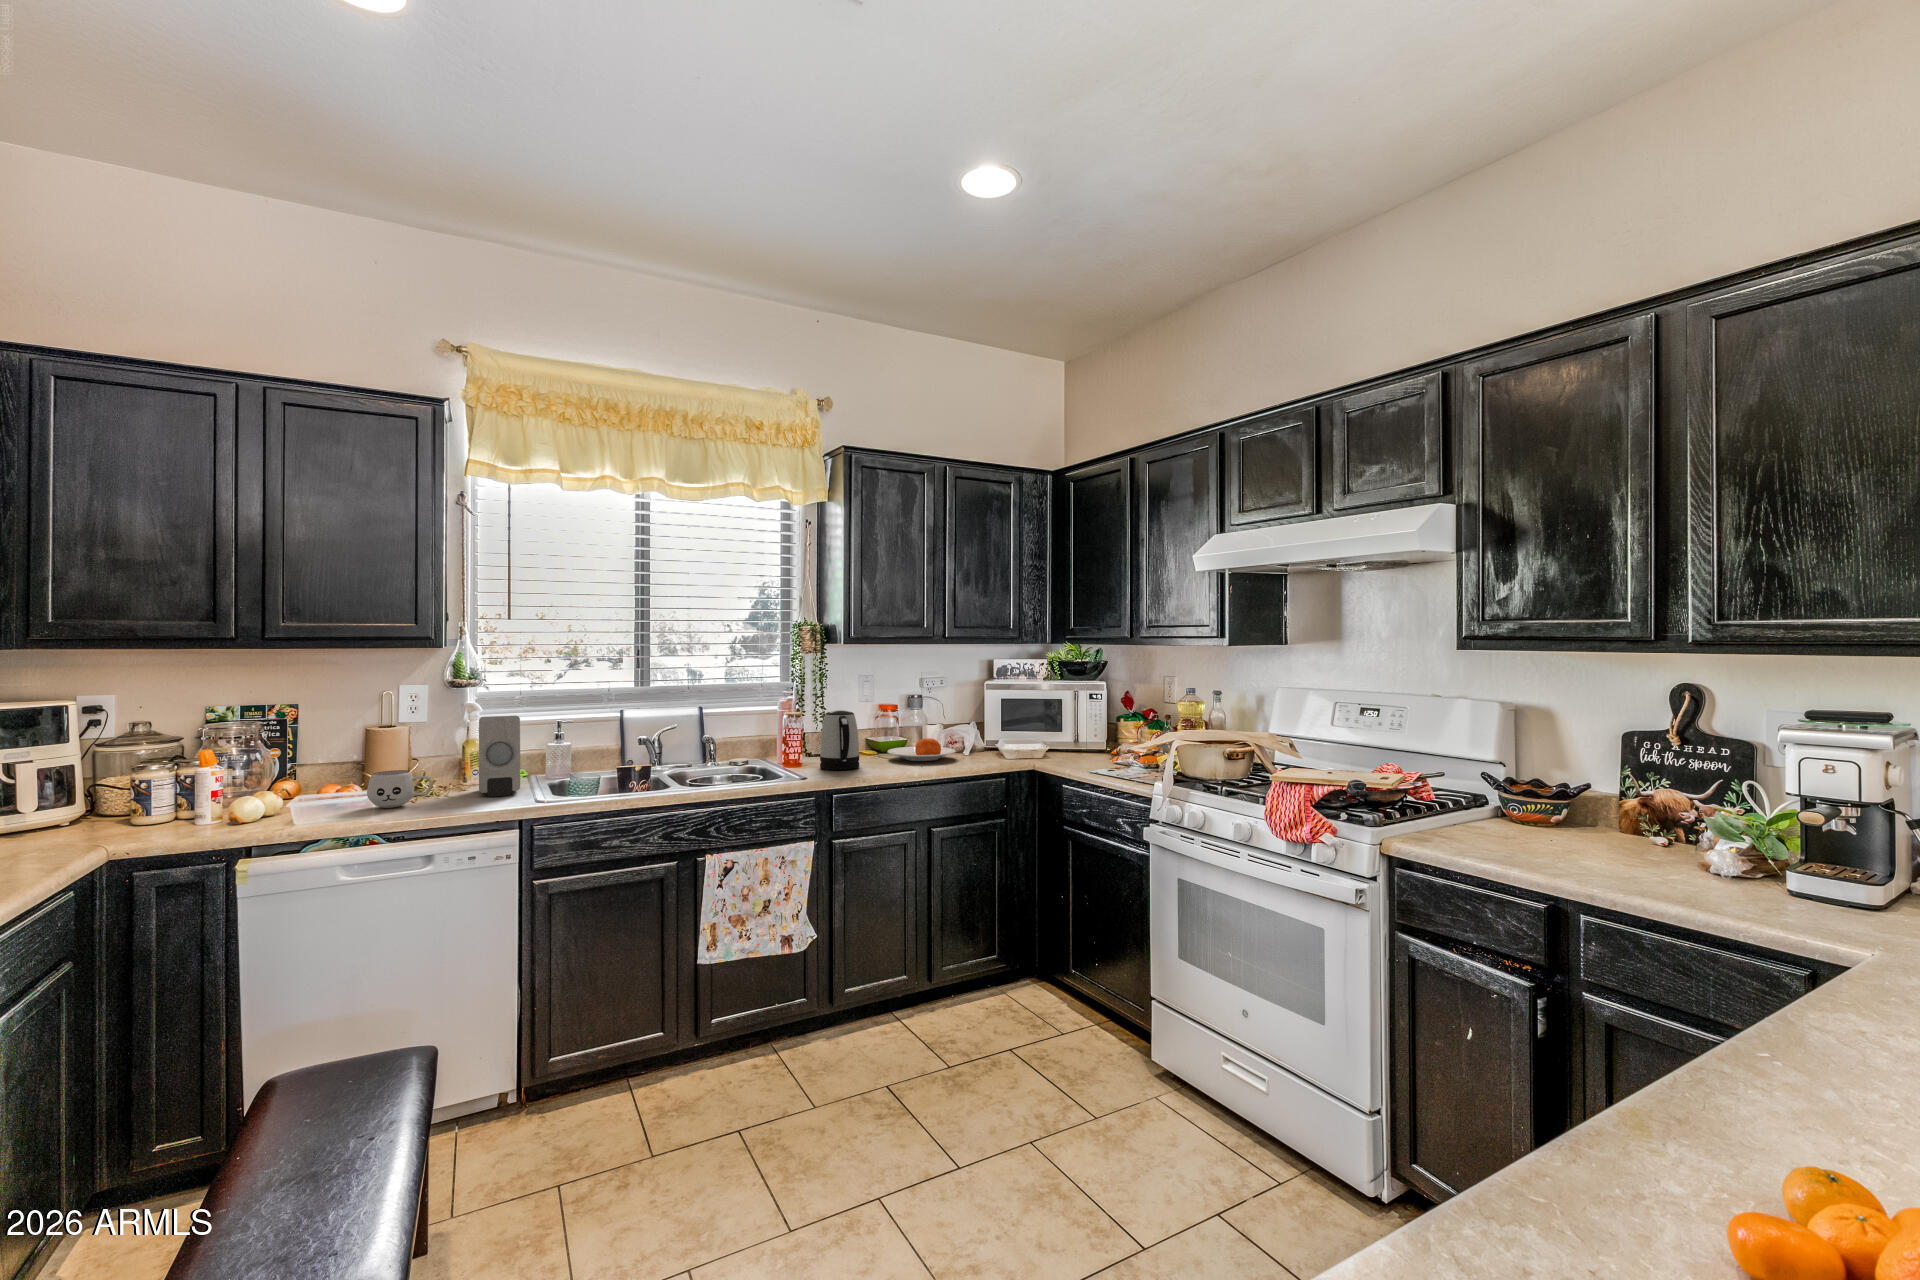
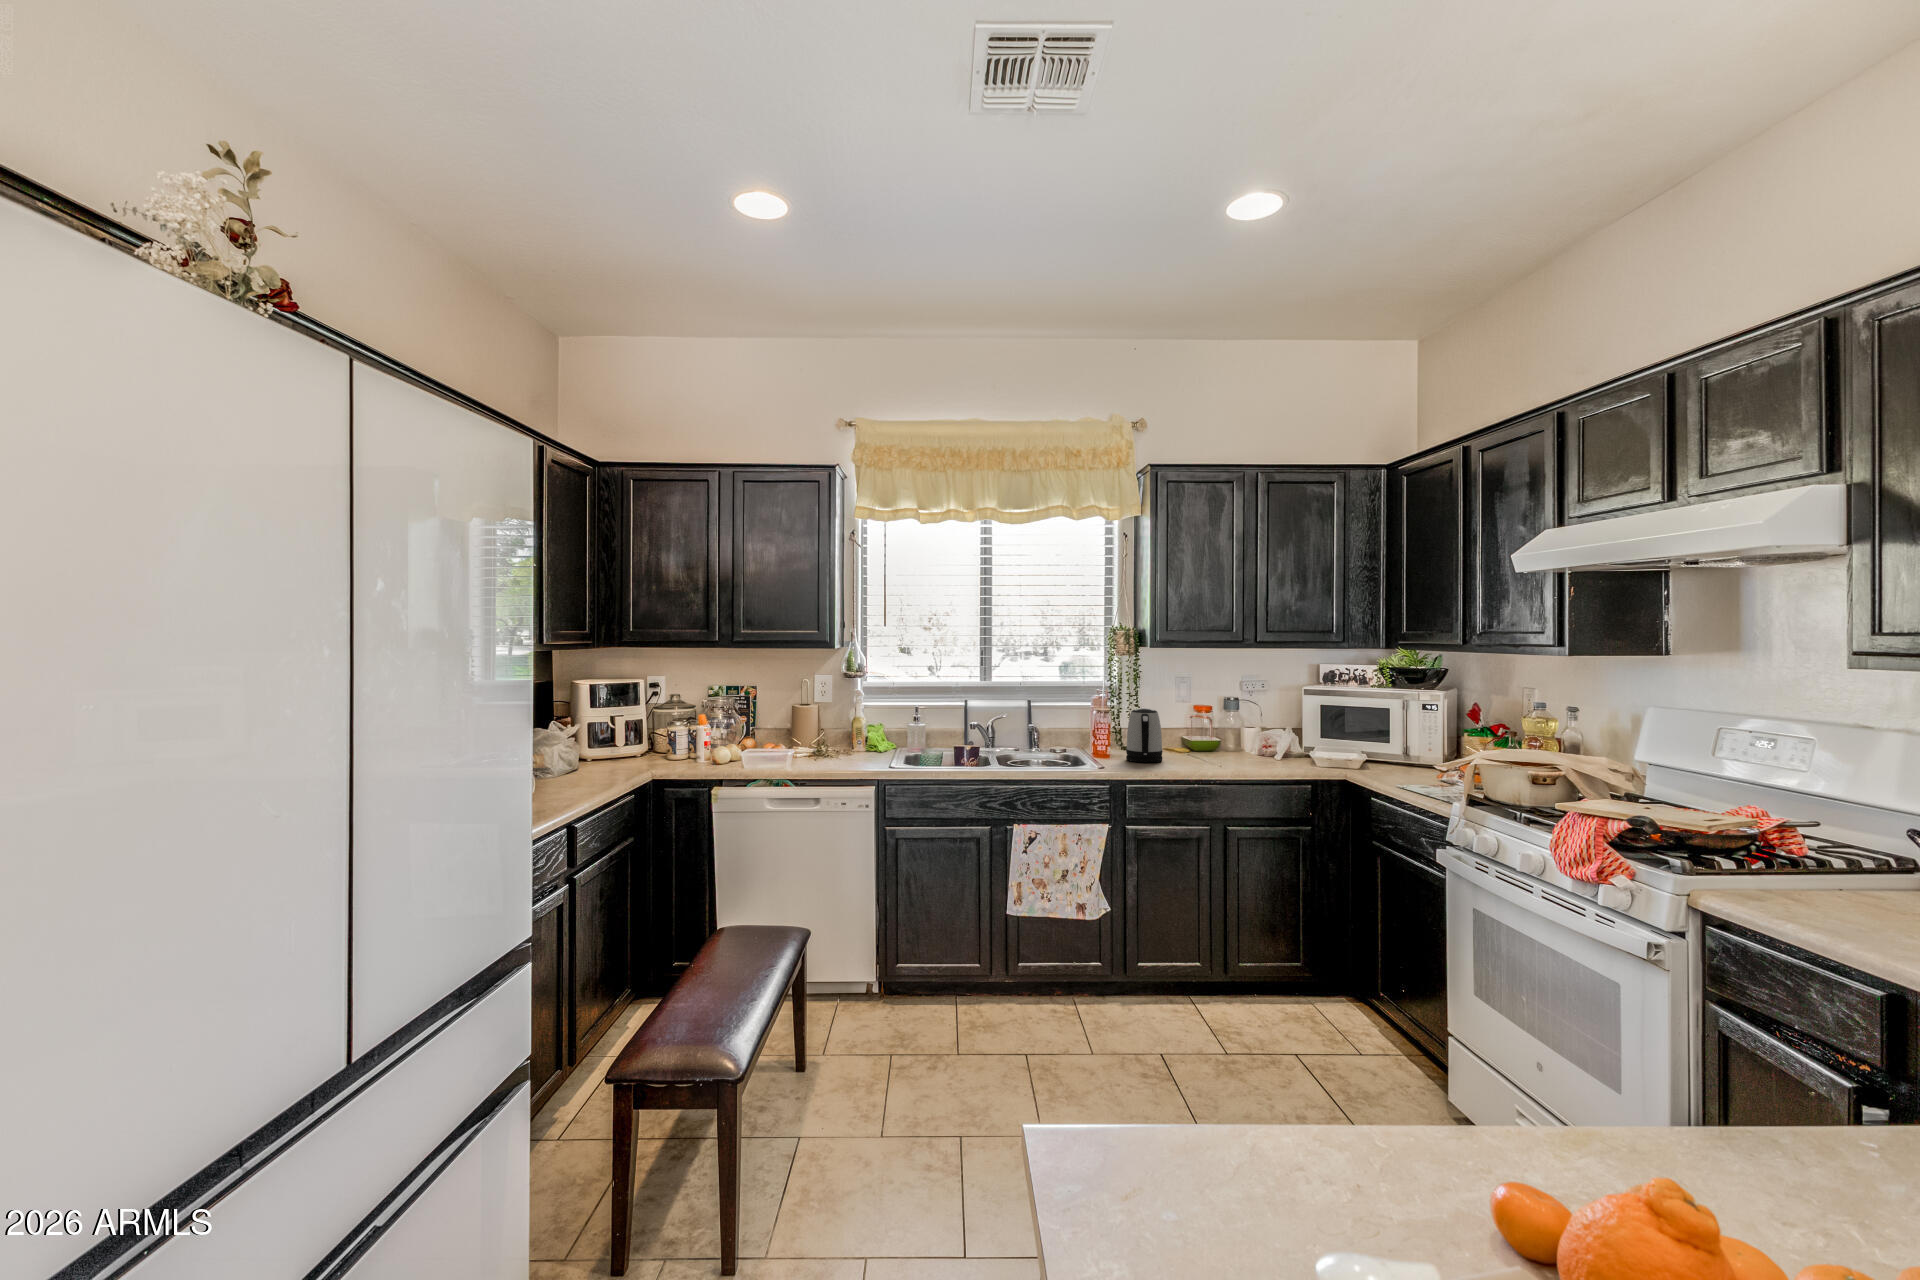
soap dispenser: present [479,716,520,797] -> none [857,701,888,761]
plate: present [888,738,956,761] -> none [1195,739,1264,760]
mug: present [367,770,432,808] -> none [787,737,826,763]

